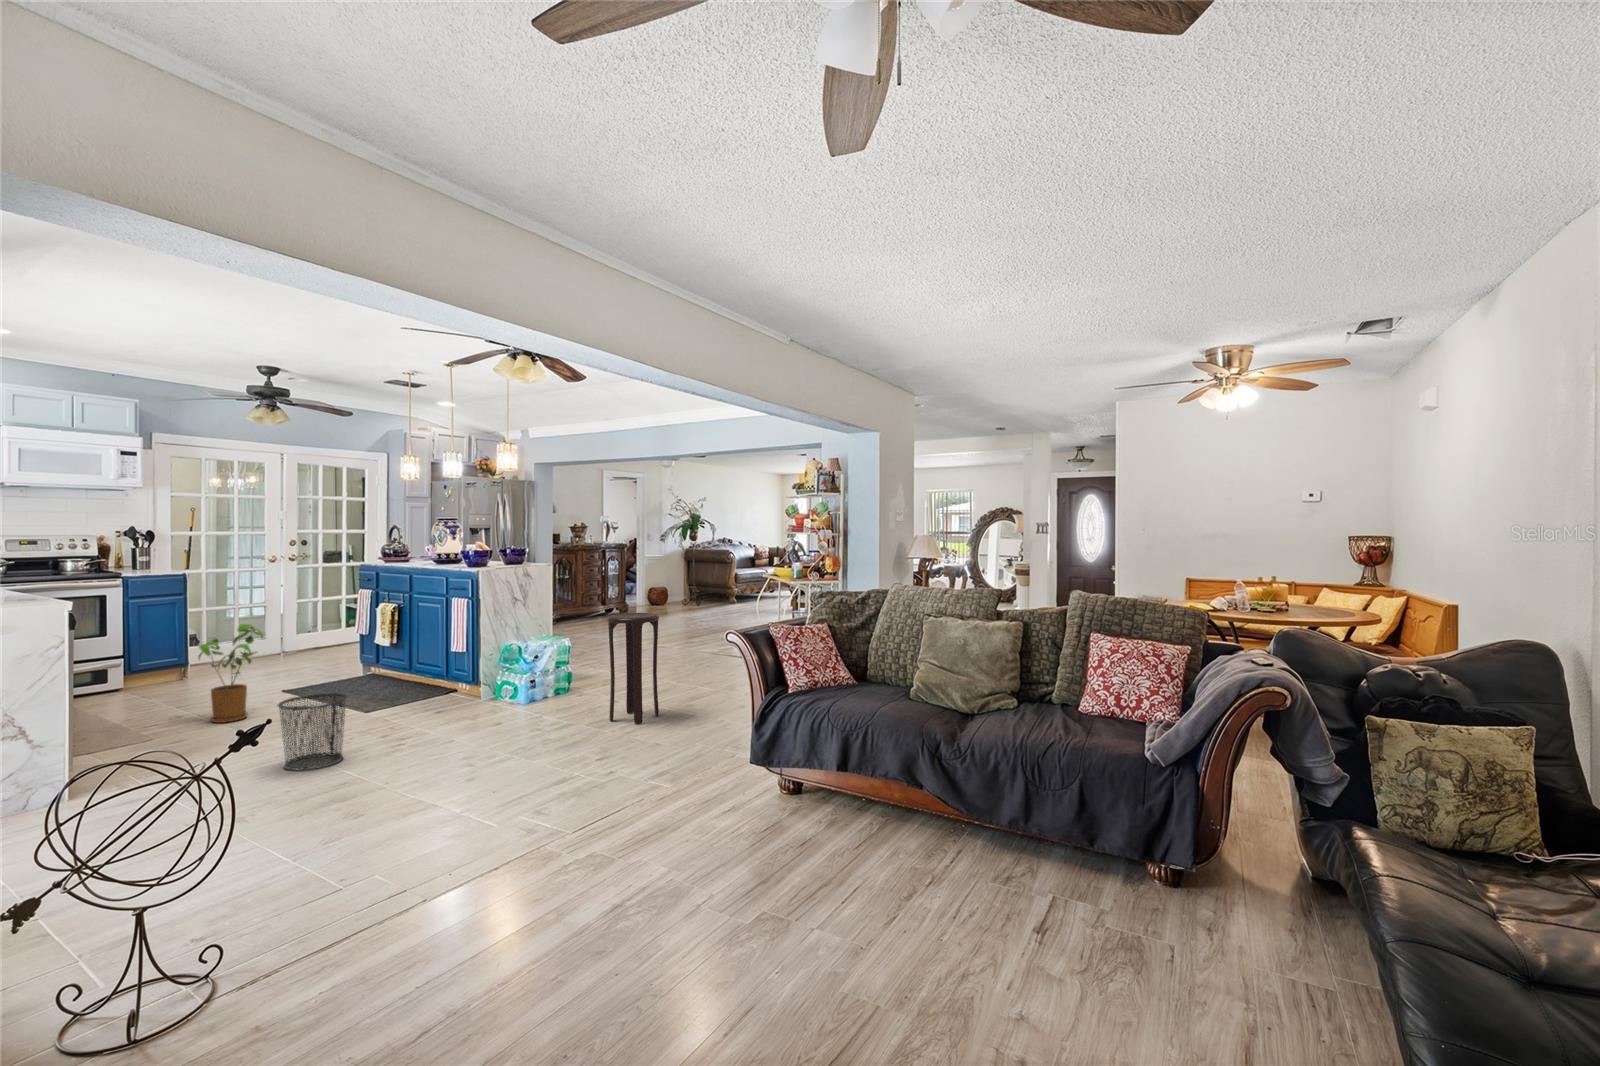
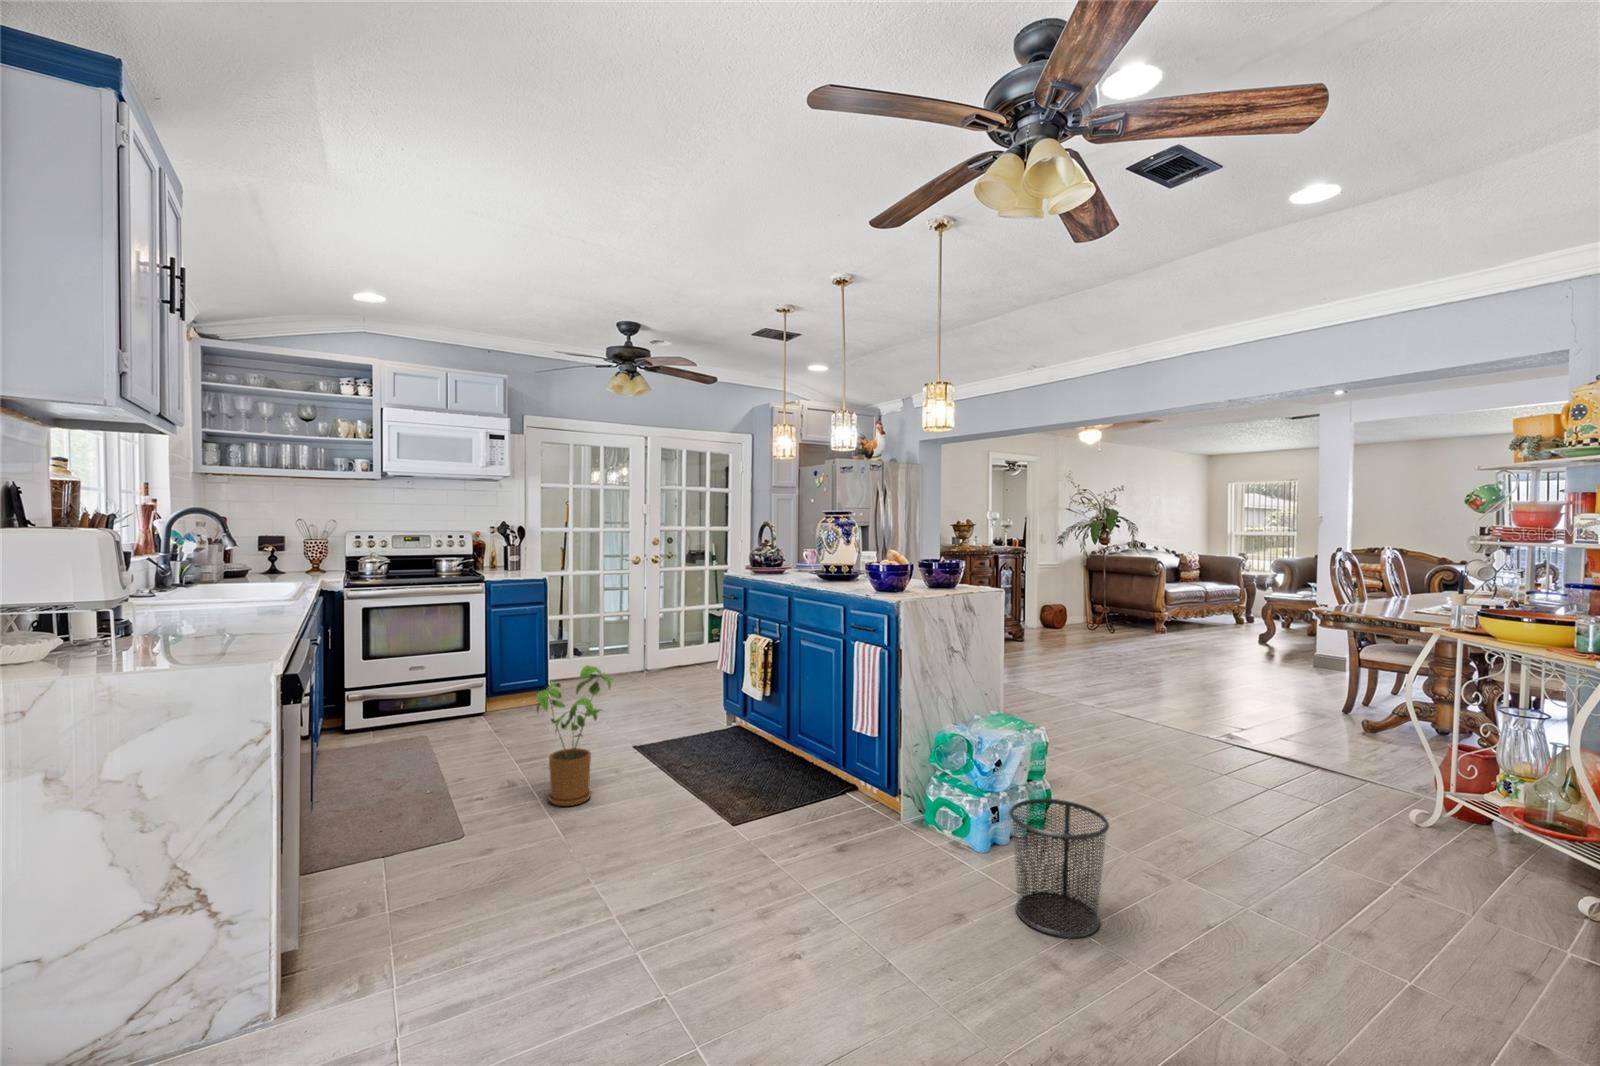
stool: present [607,613,659,724] -> none [1172,718,1294,973]
waste bin: present [278,693,348,771] -> present [1009,799,1109,937]

